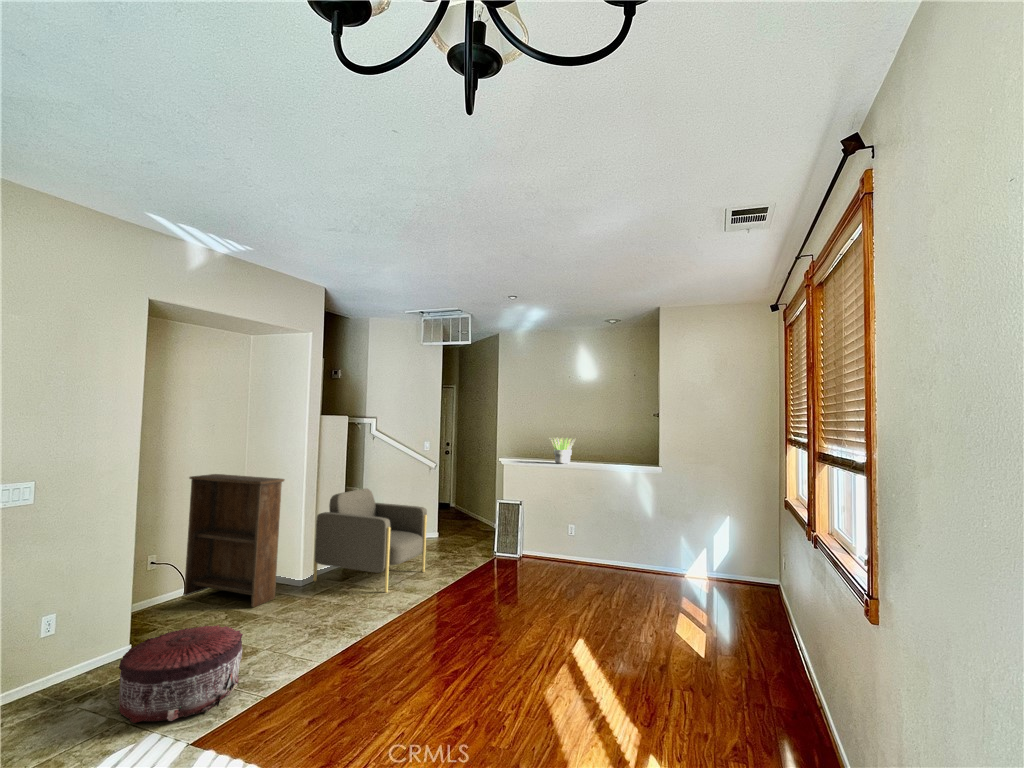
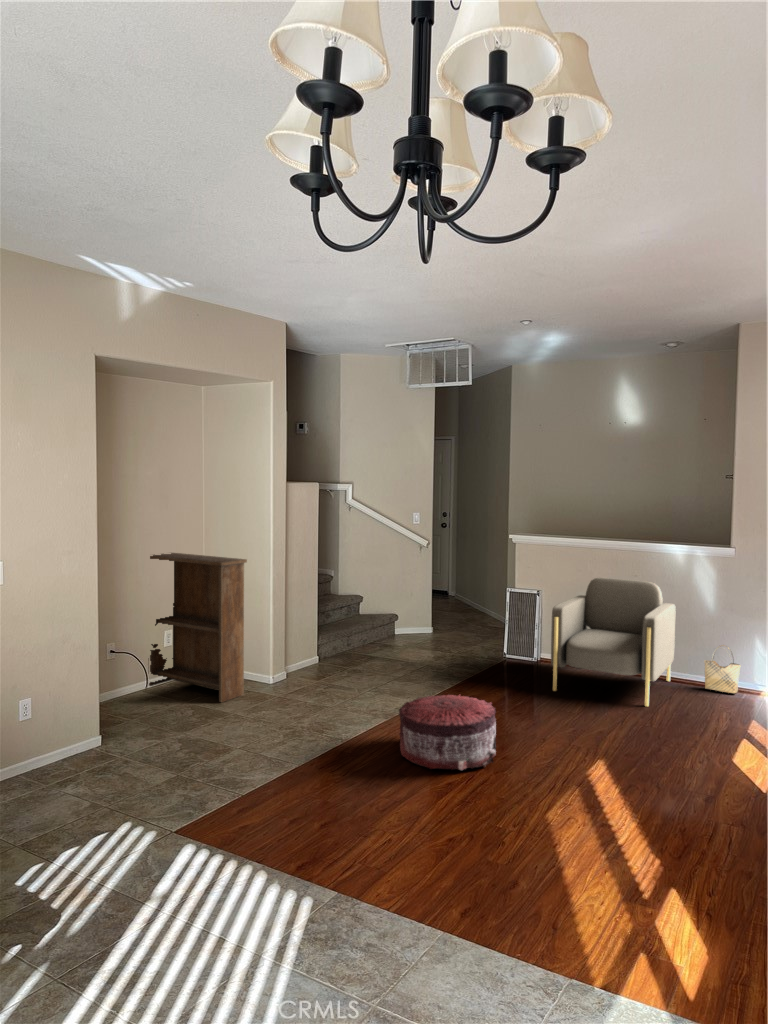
potted plant: present [552,438,574,464] -> none [574,506,616,543]
armchair: present [313,489,427,592] -> present [551,578,676,706]
woven basket: none [642,539,668,575] -> present [704,645,740,693]
pouf: present [119,625,243,723] -> present [399,695,496,770]

